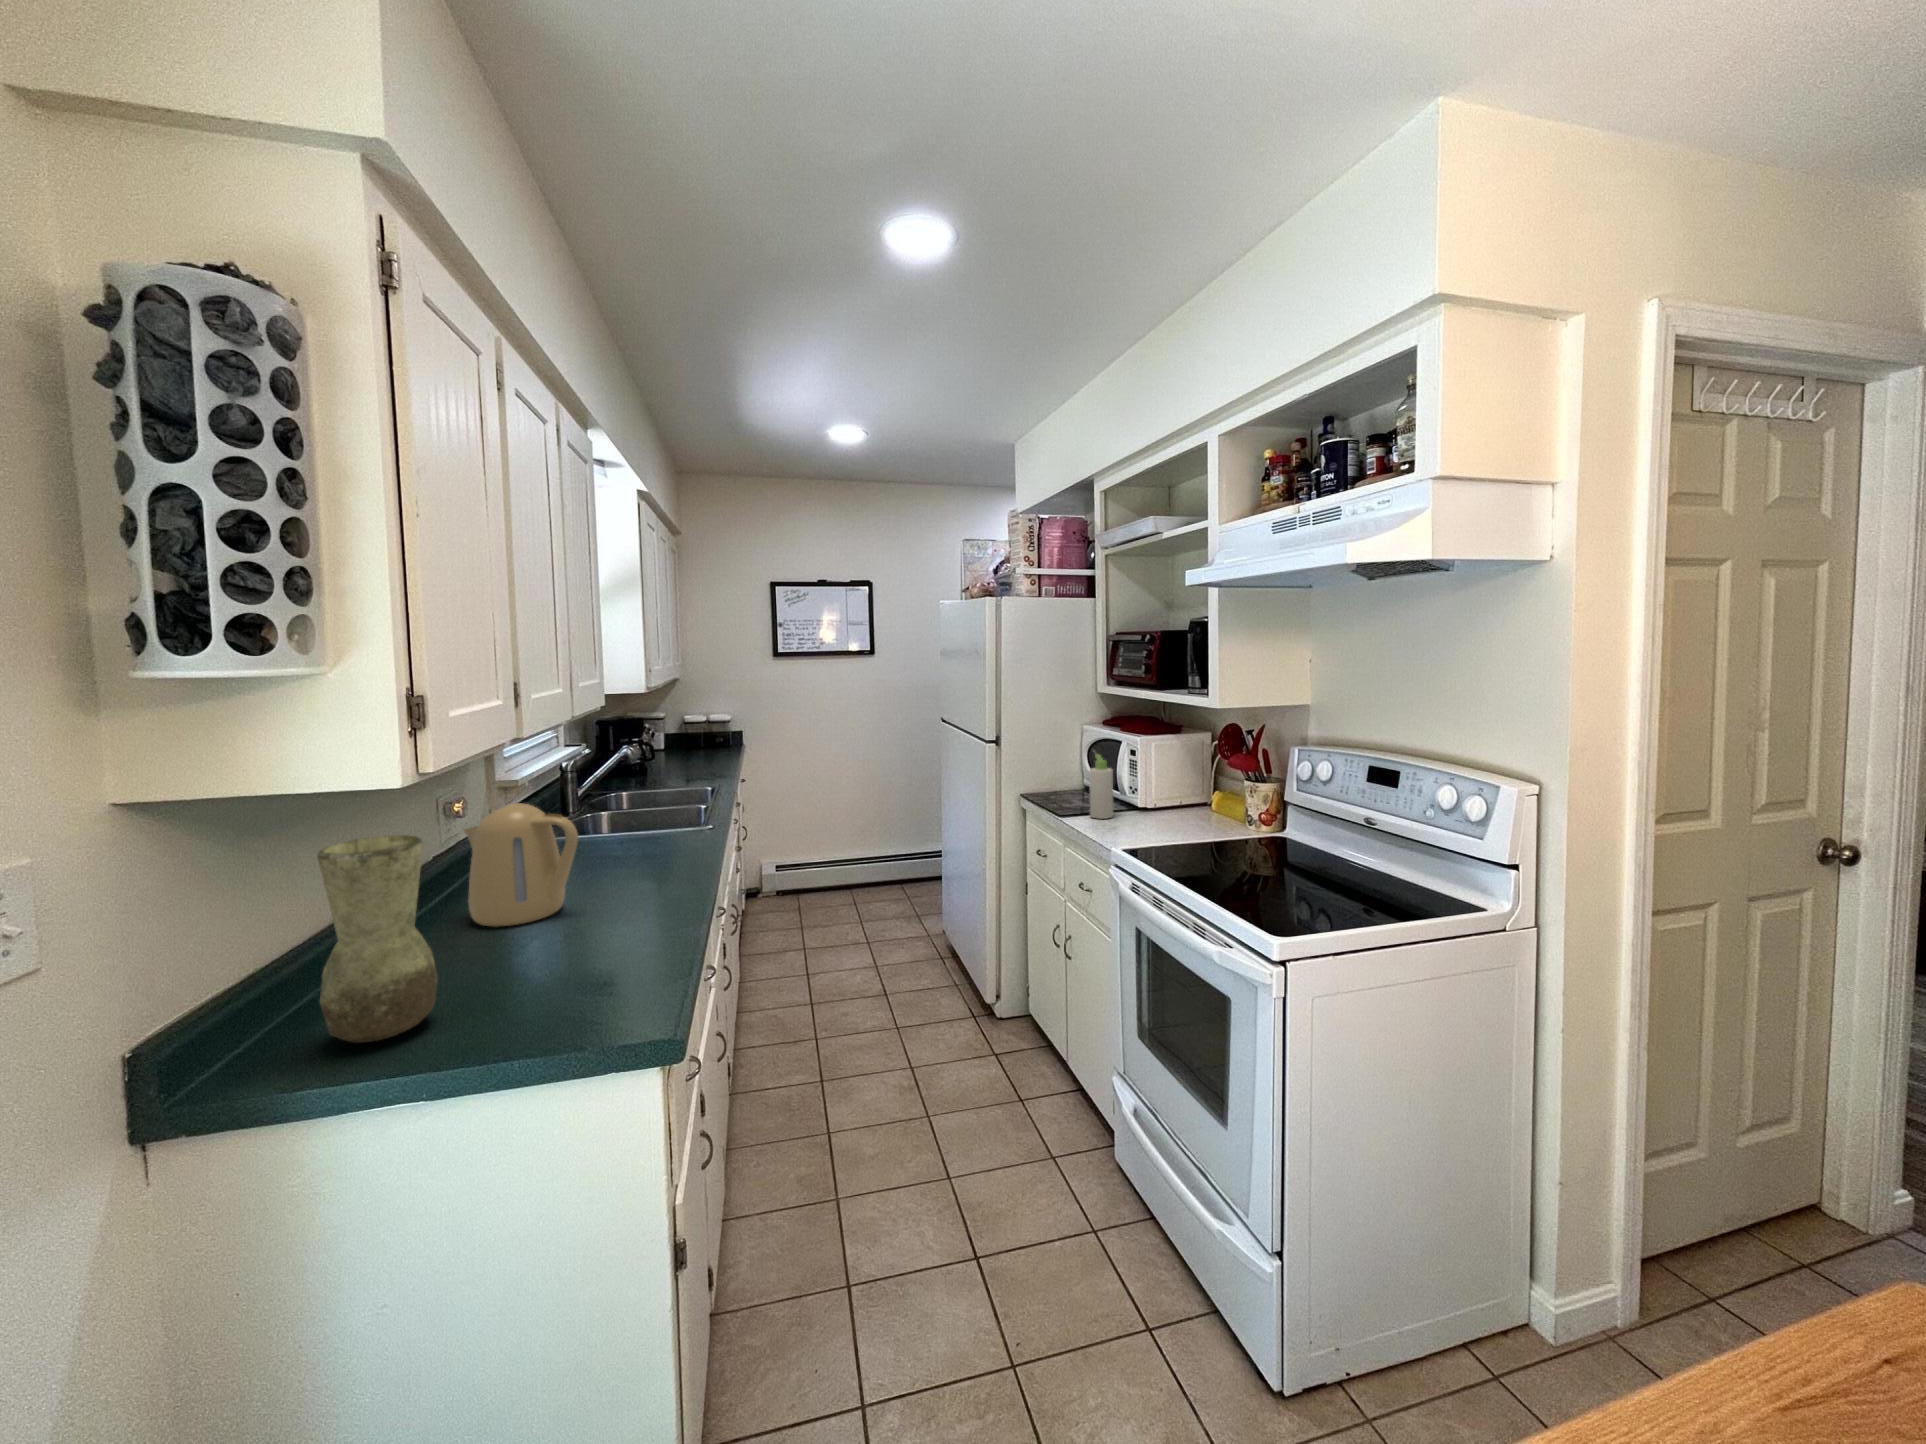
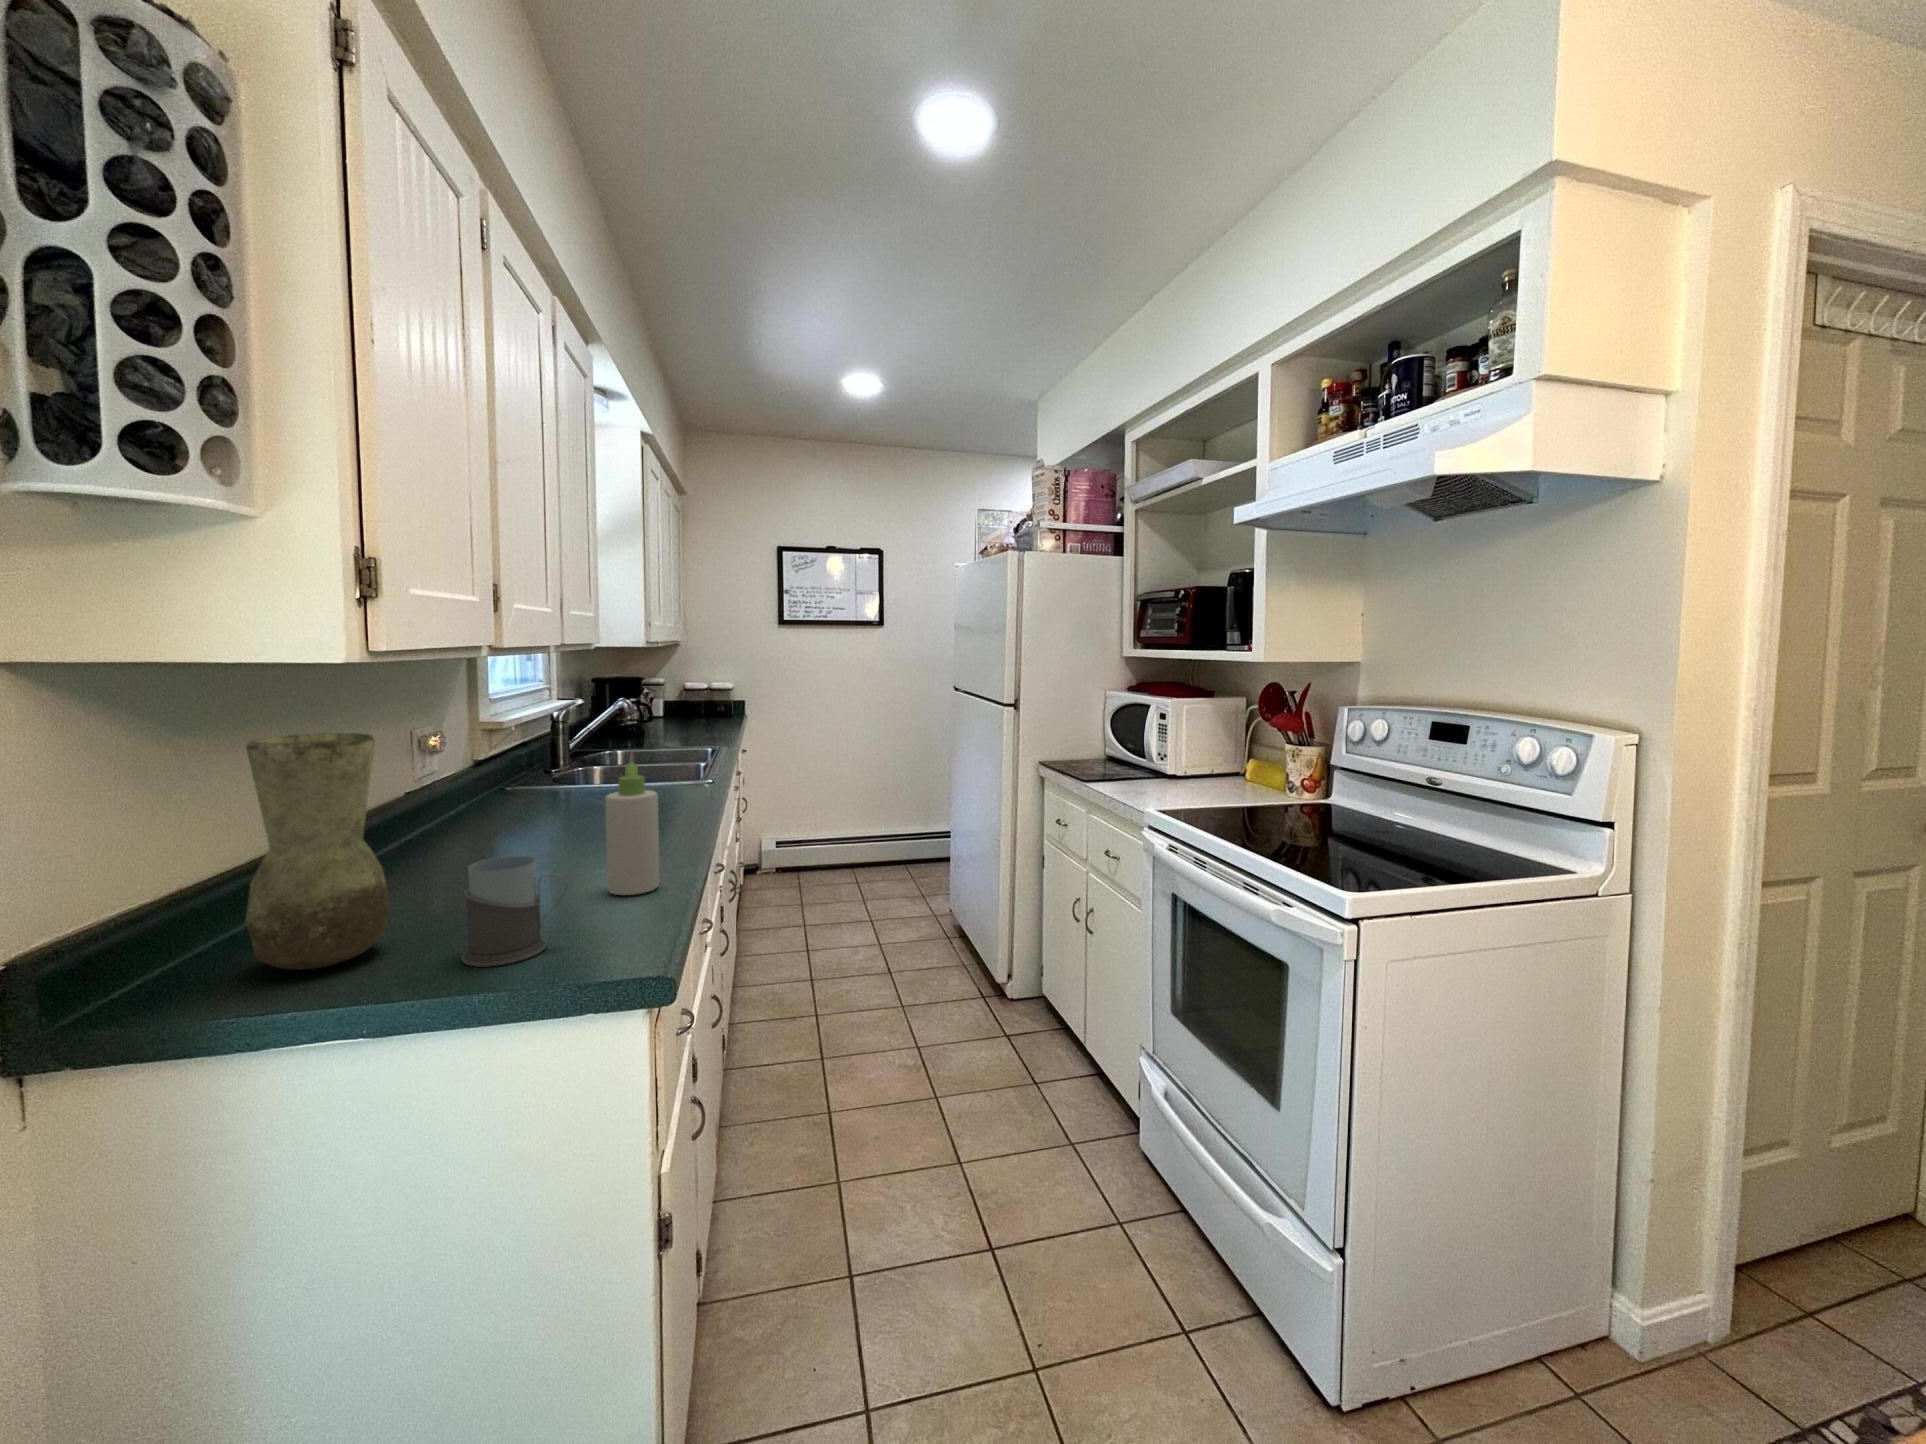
bottle: present [1089,751,1113,819] -> present [605,753,660,895]
kettle: present [464,803,578,927] -> none [434,728,563,863]
mug: none [501,935,590,1034] -> present [461,856,567,966]

